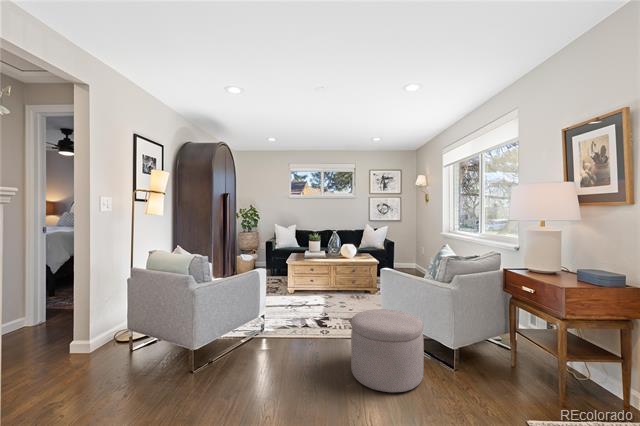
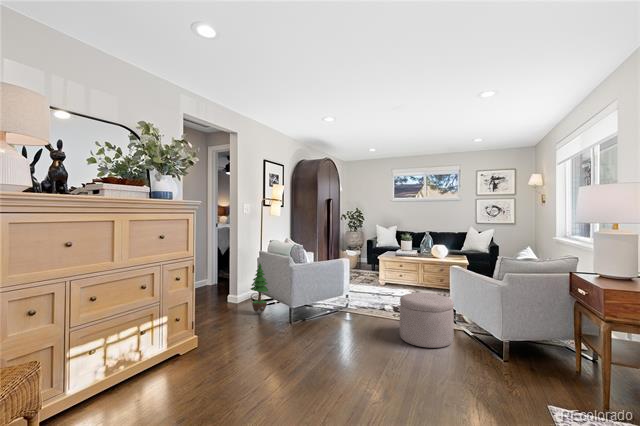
potted tree: none [110,286,144,368] -> present [251,264,268,314]

